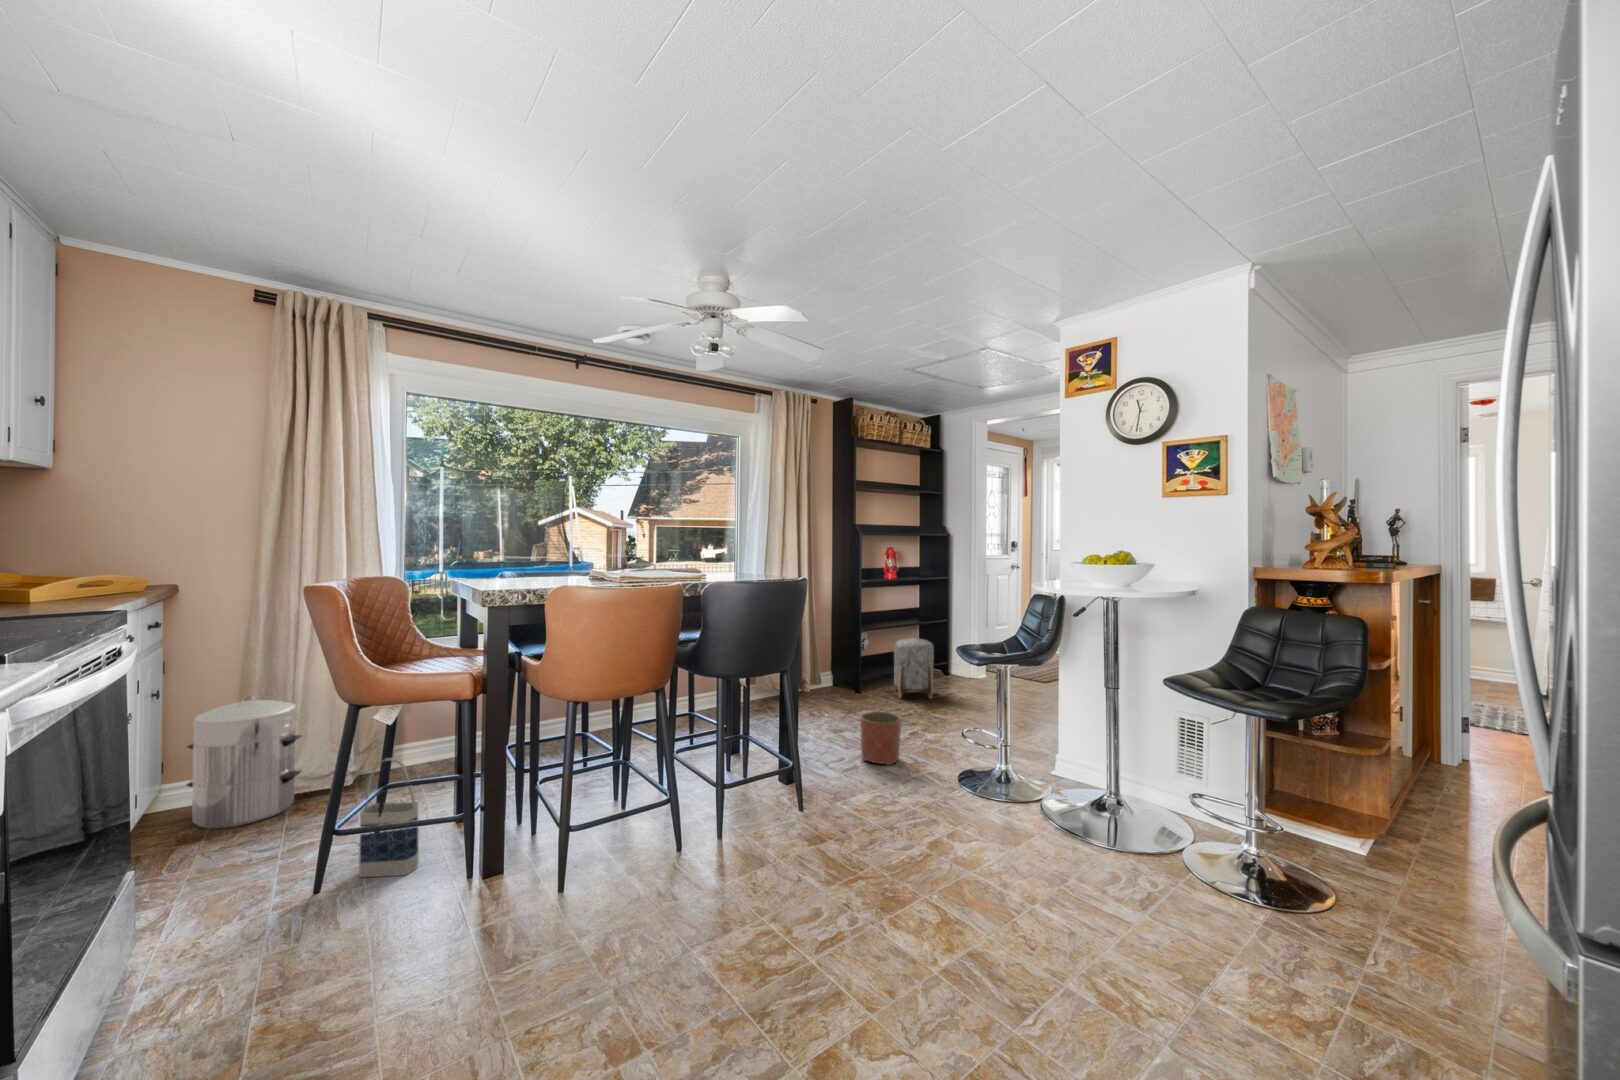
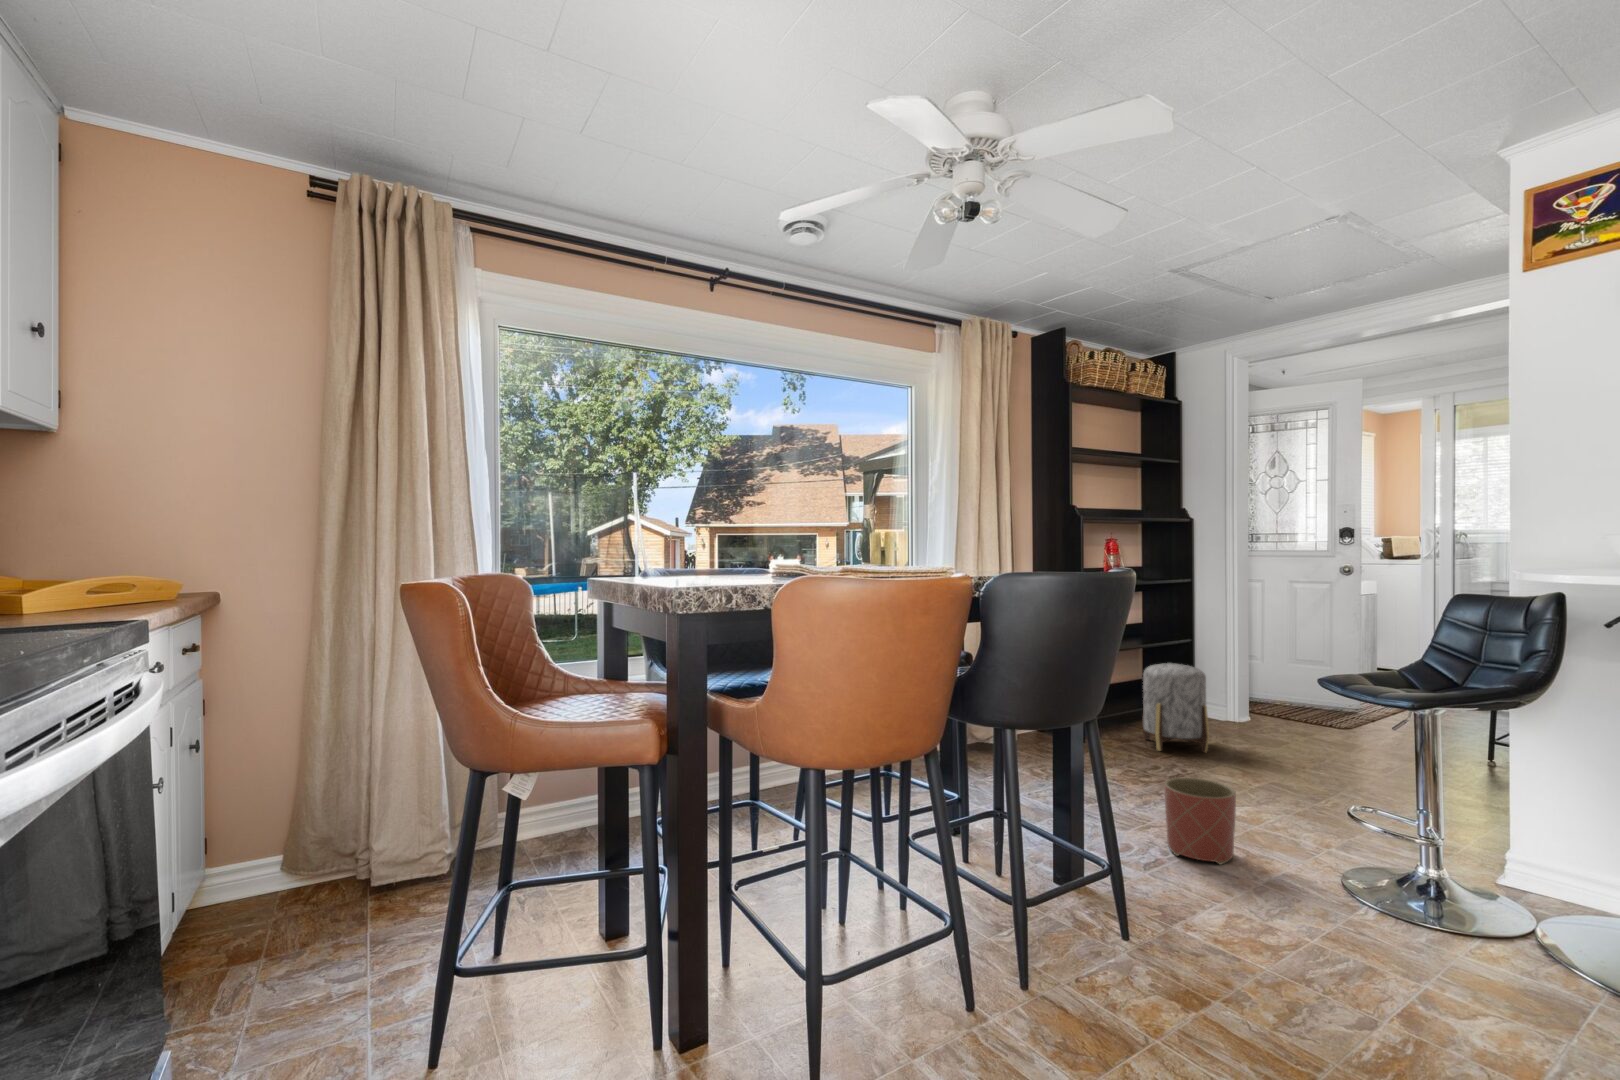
waste bin: present [187,696,301,829] -> none [237,747,384,940]
bag: present [359,758,419,877] -> none [486,856,568,1047]

